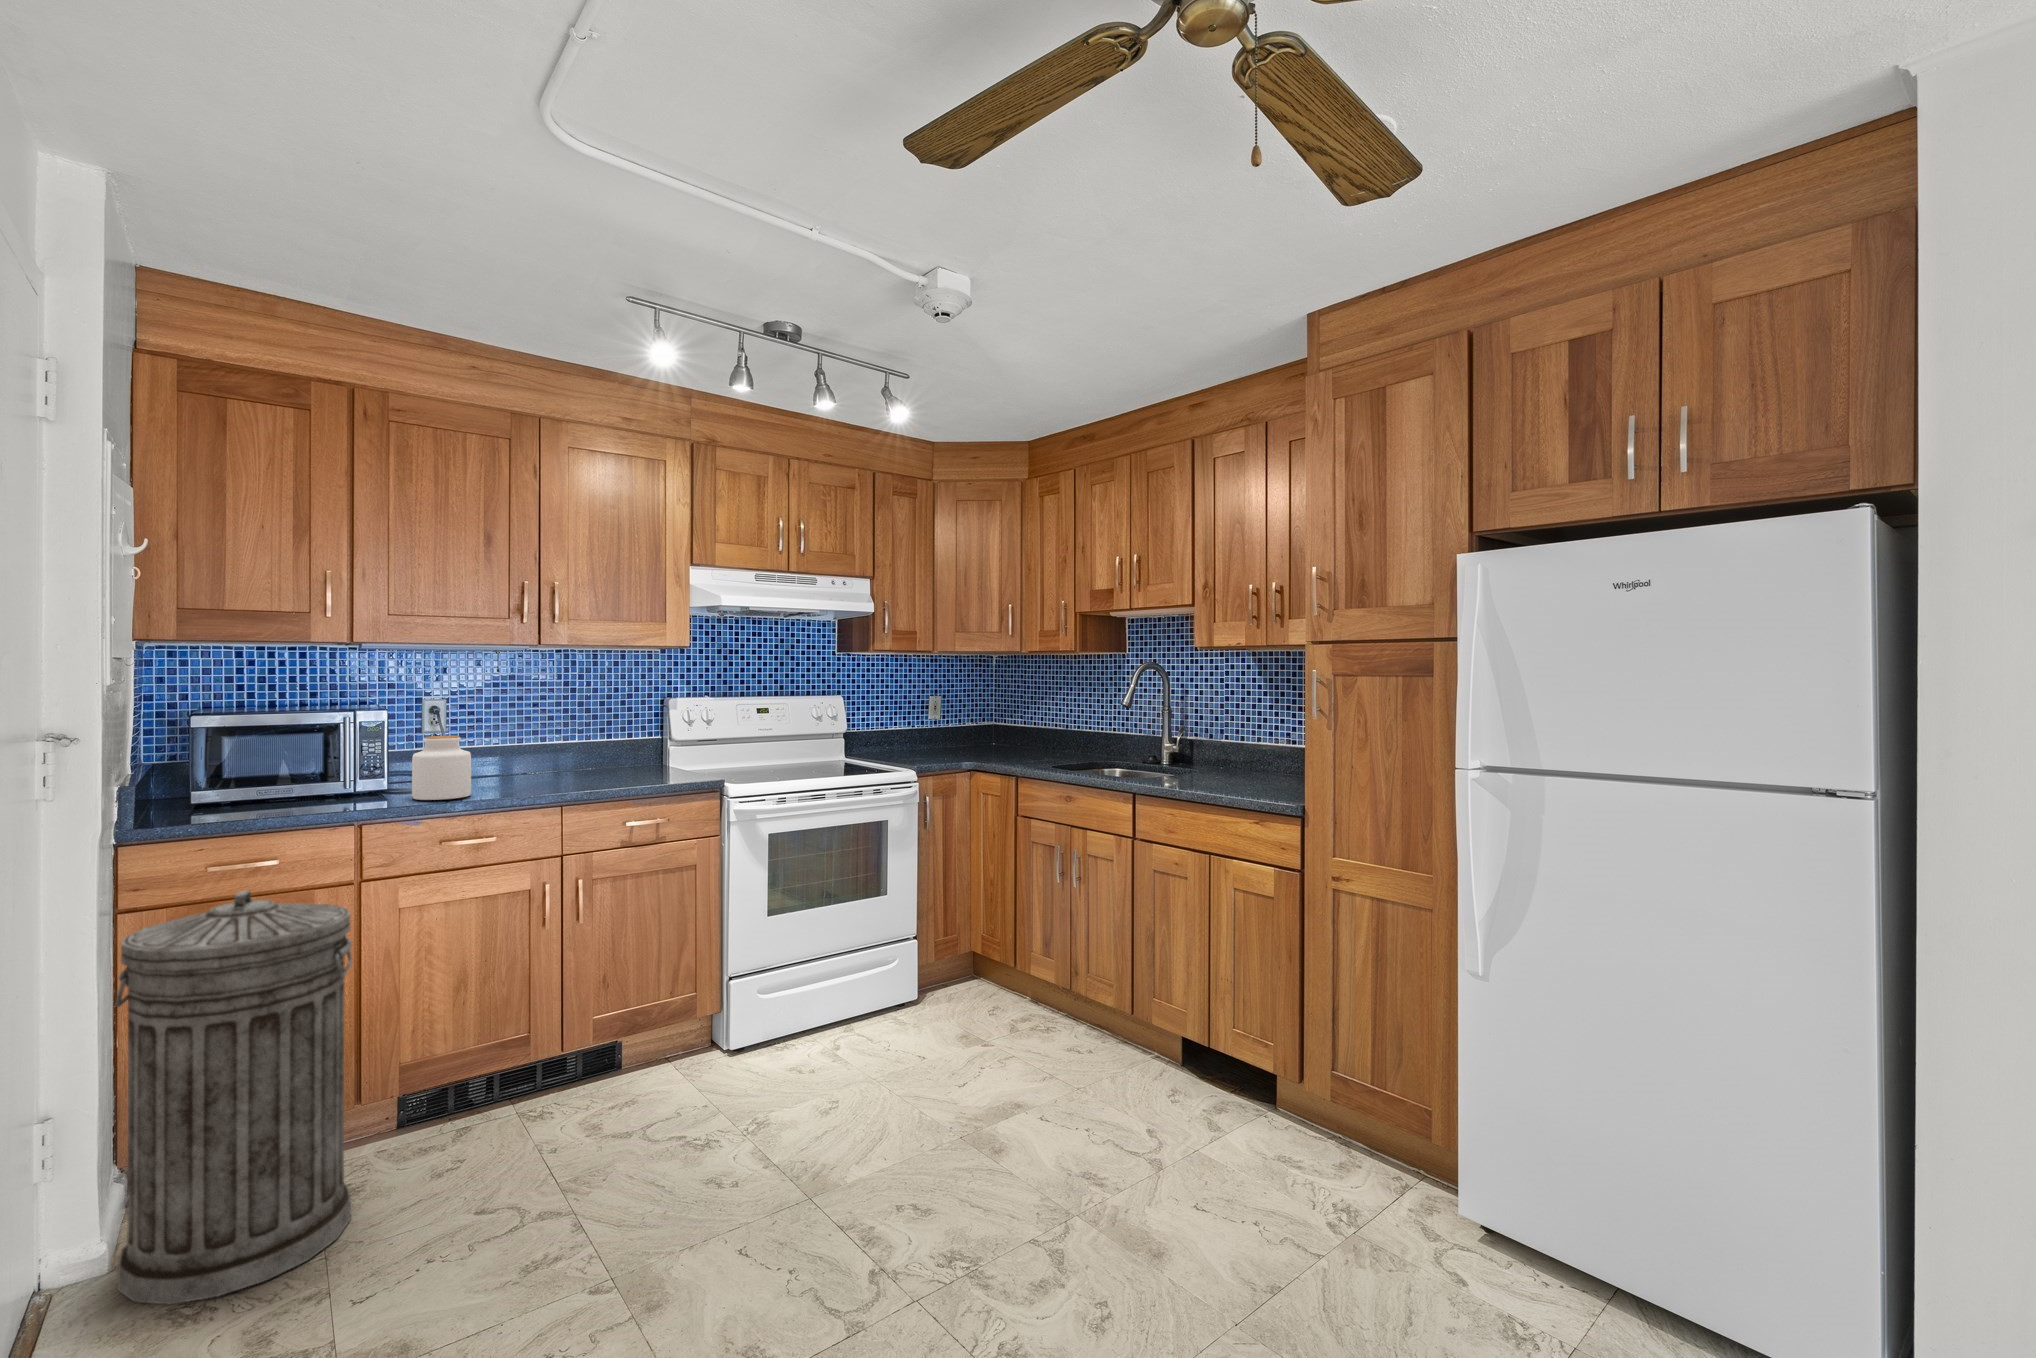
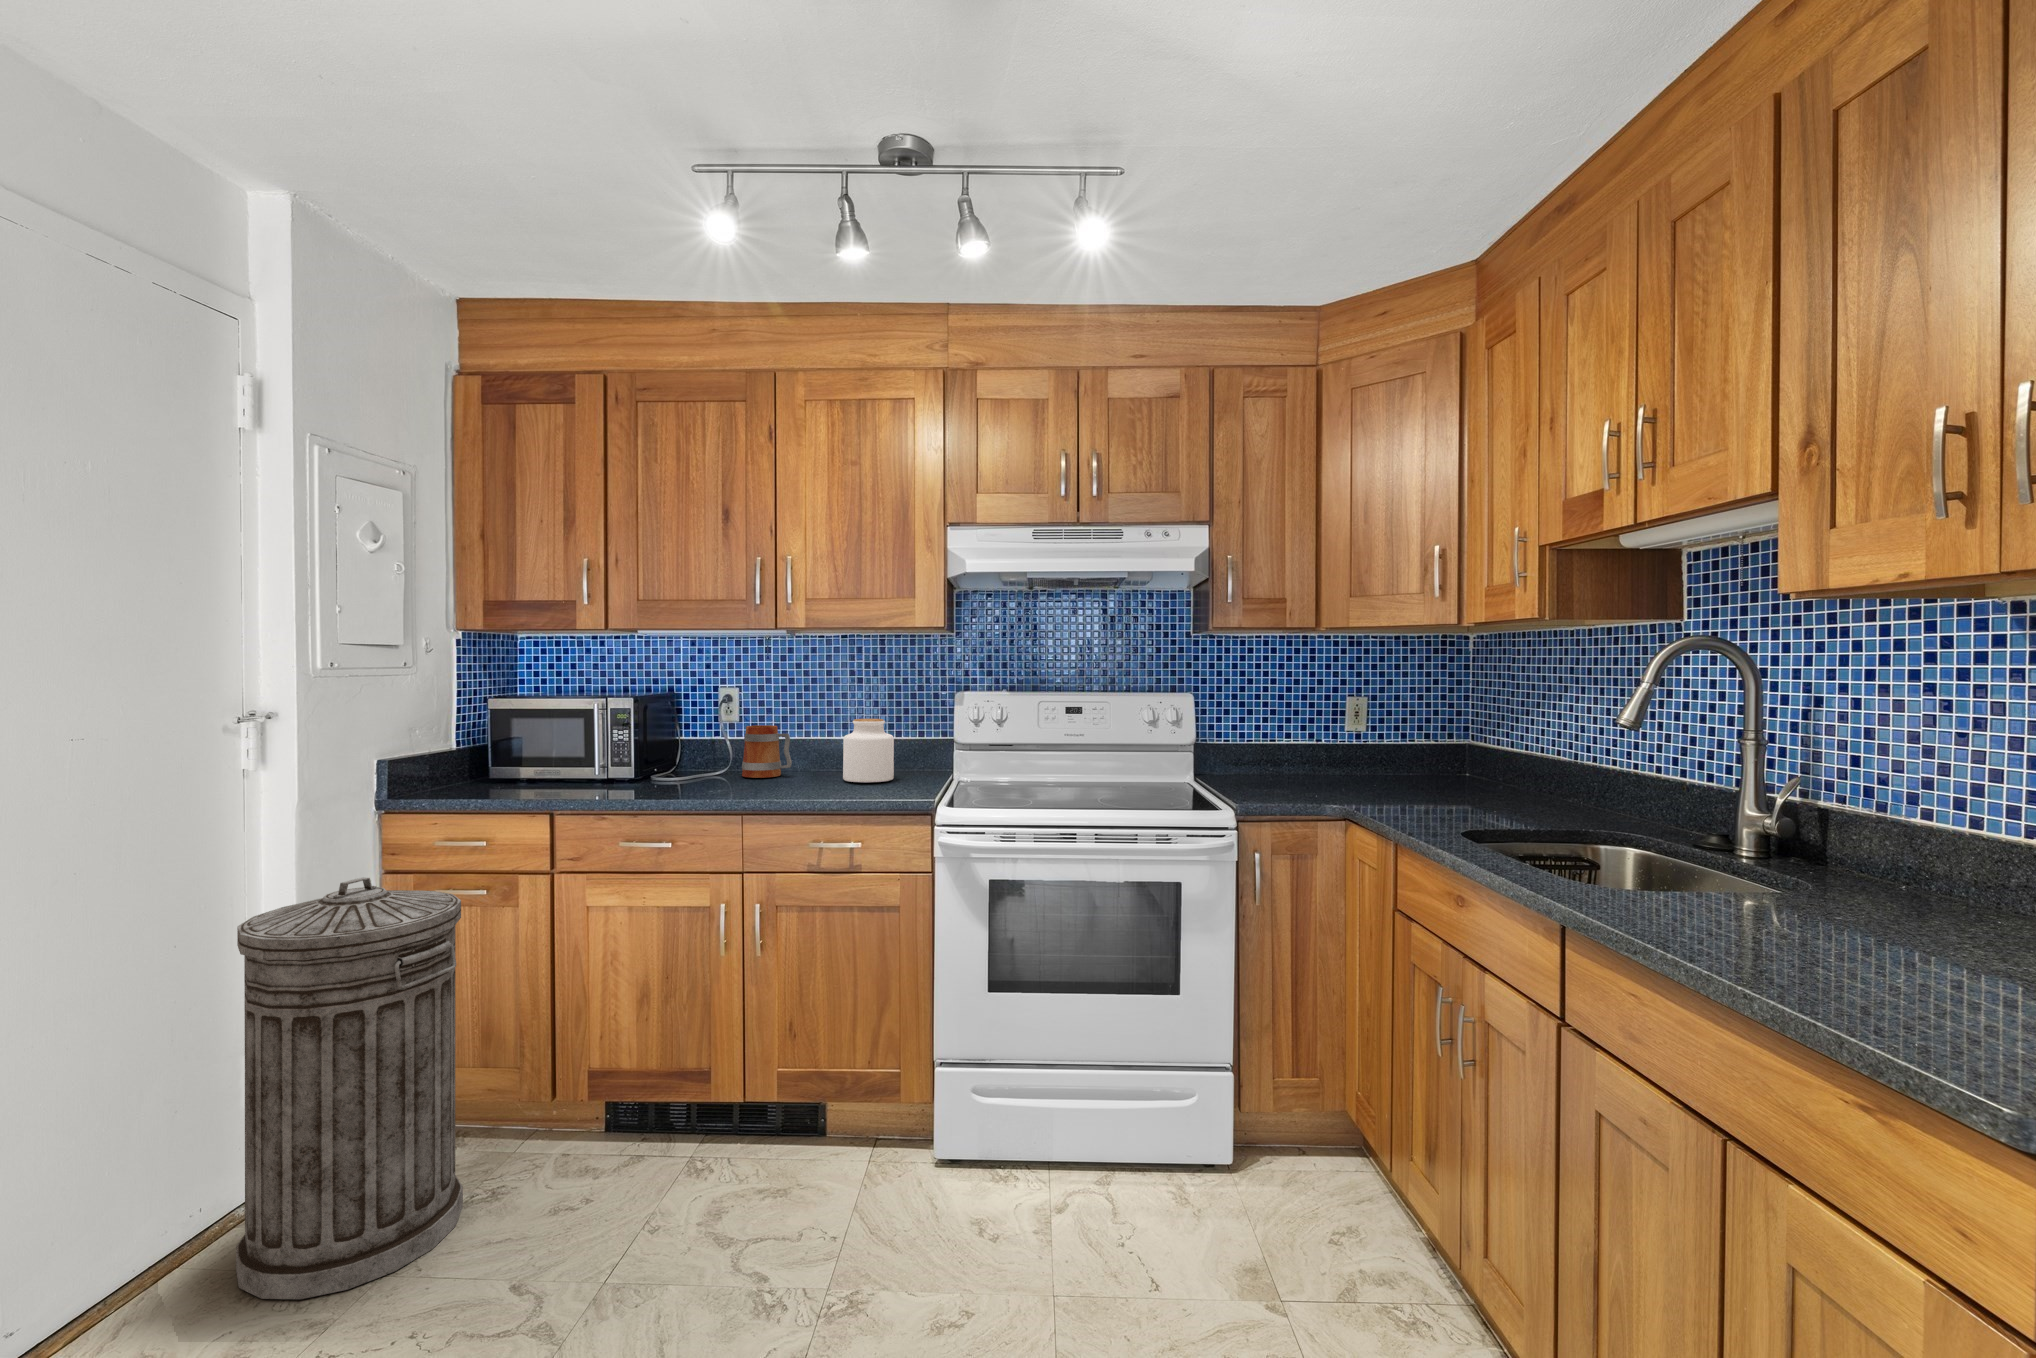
mug: none [485,733,537,780] -> present [742,725,792,778]
jar: present [412,736,471,800] -> present [843,719,894,782]

